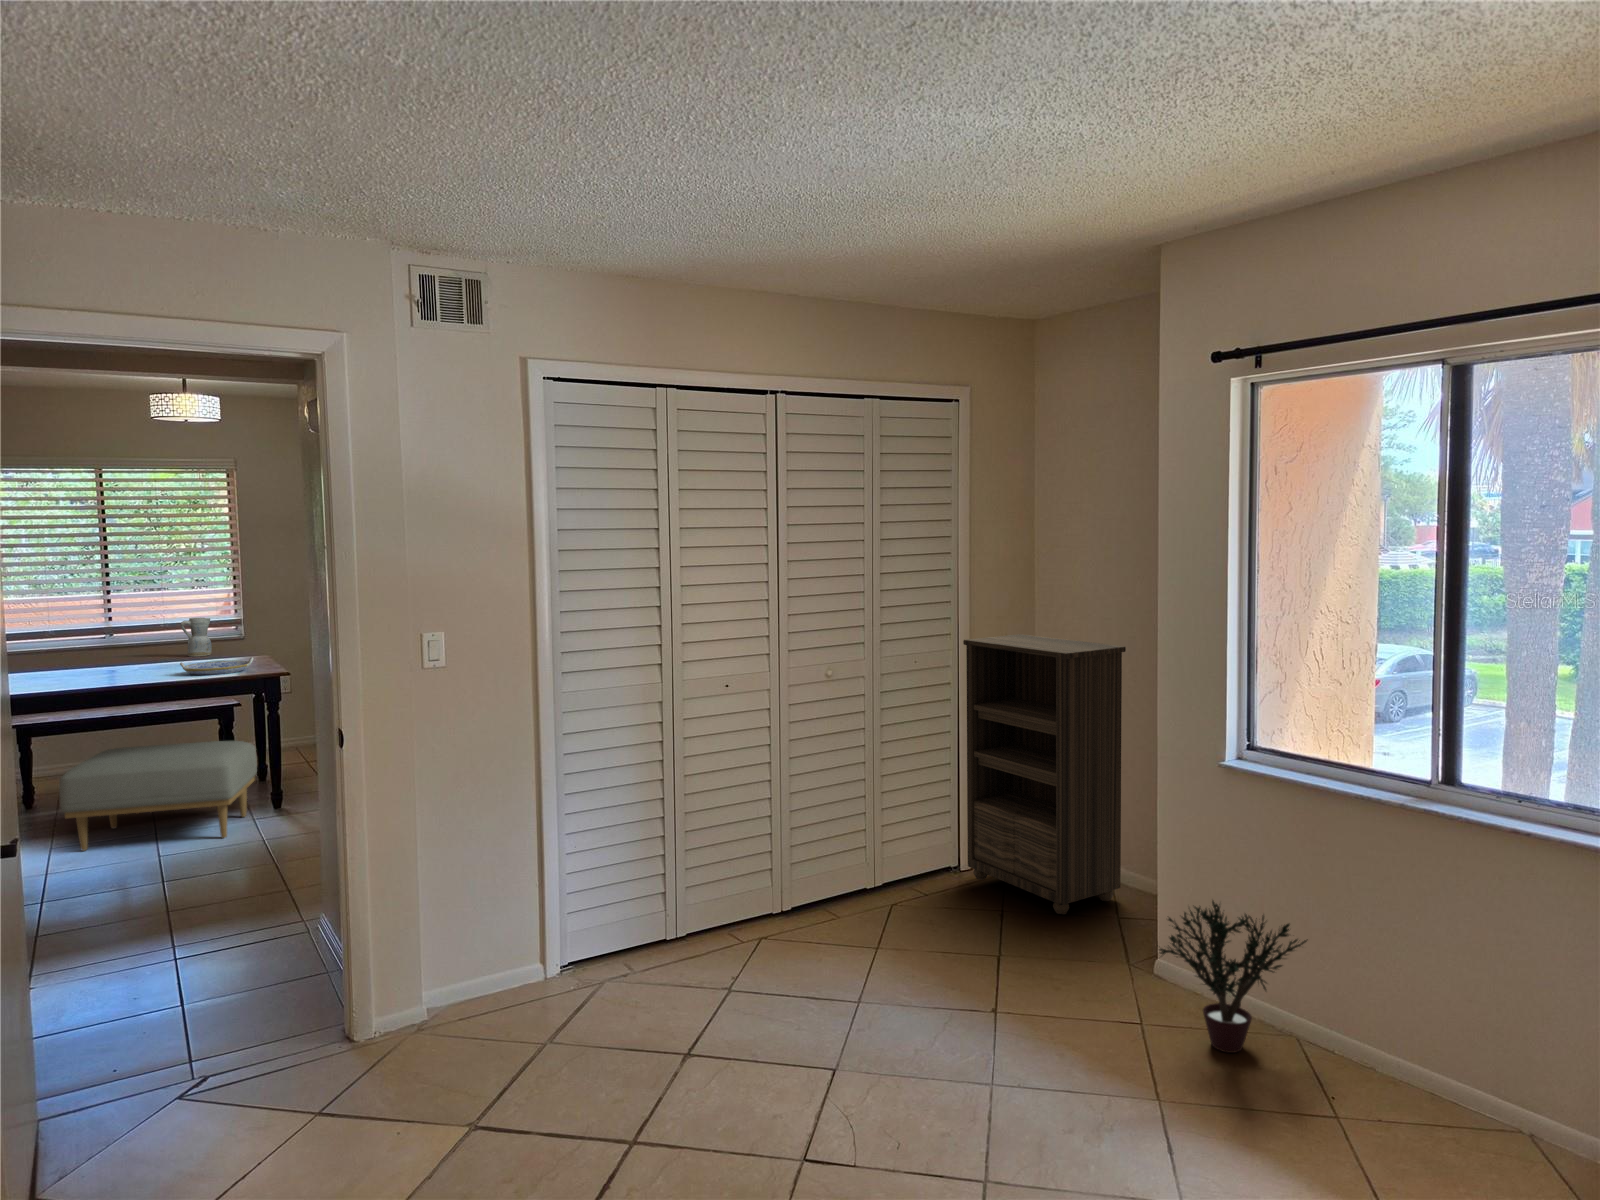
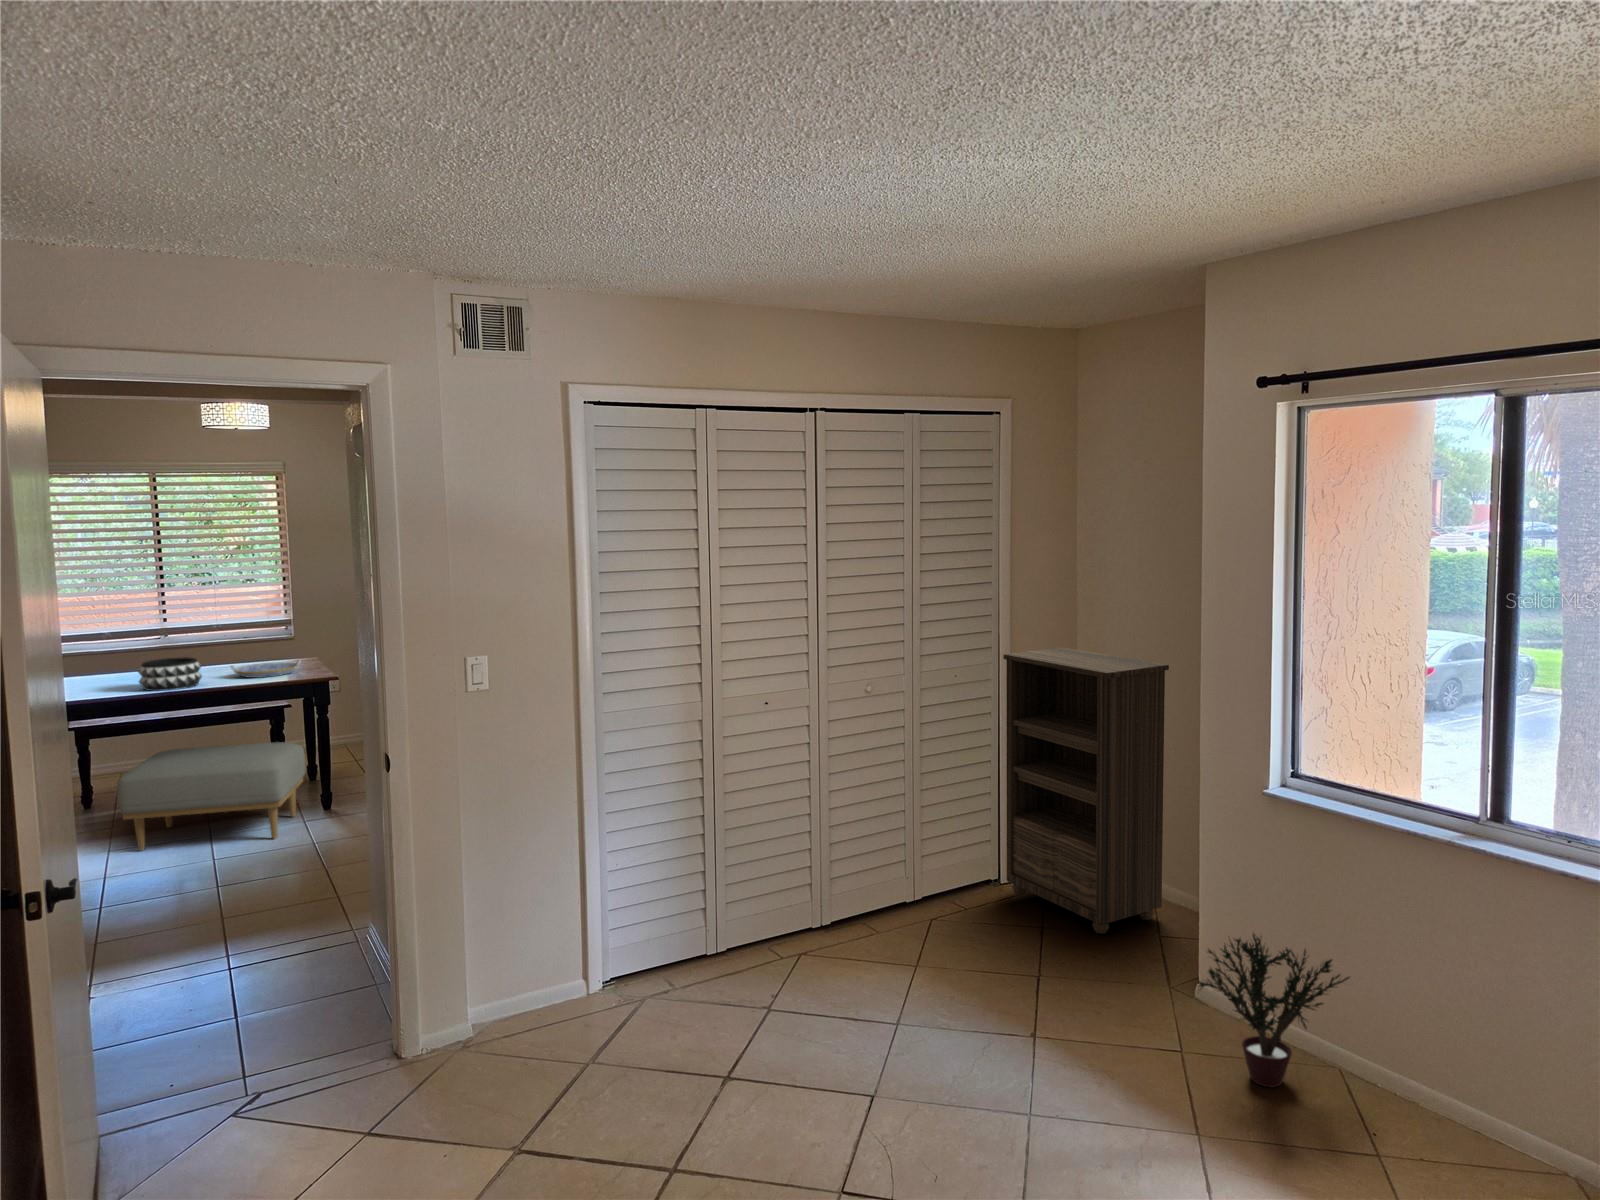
ceramic pitcher: present [180,617,212,657] -> none [230,616,261,655]
decorative bowl: none [82,654,151,687] -> present [138,657,202,691]

